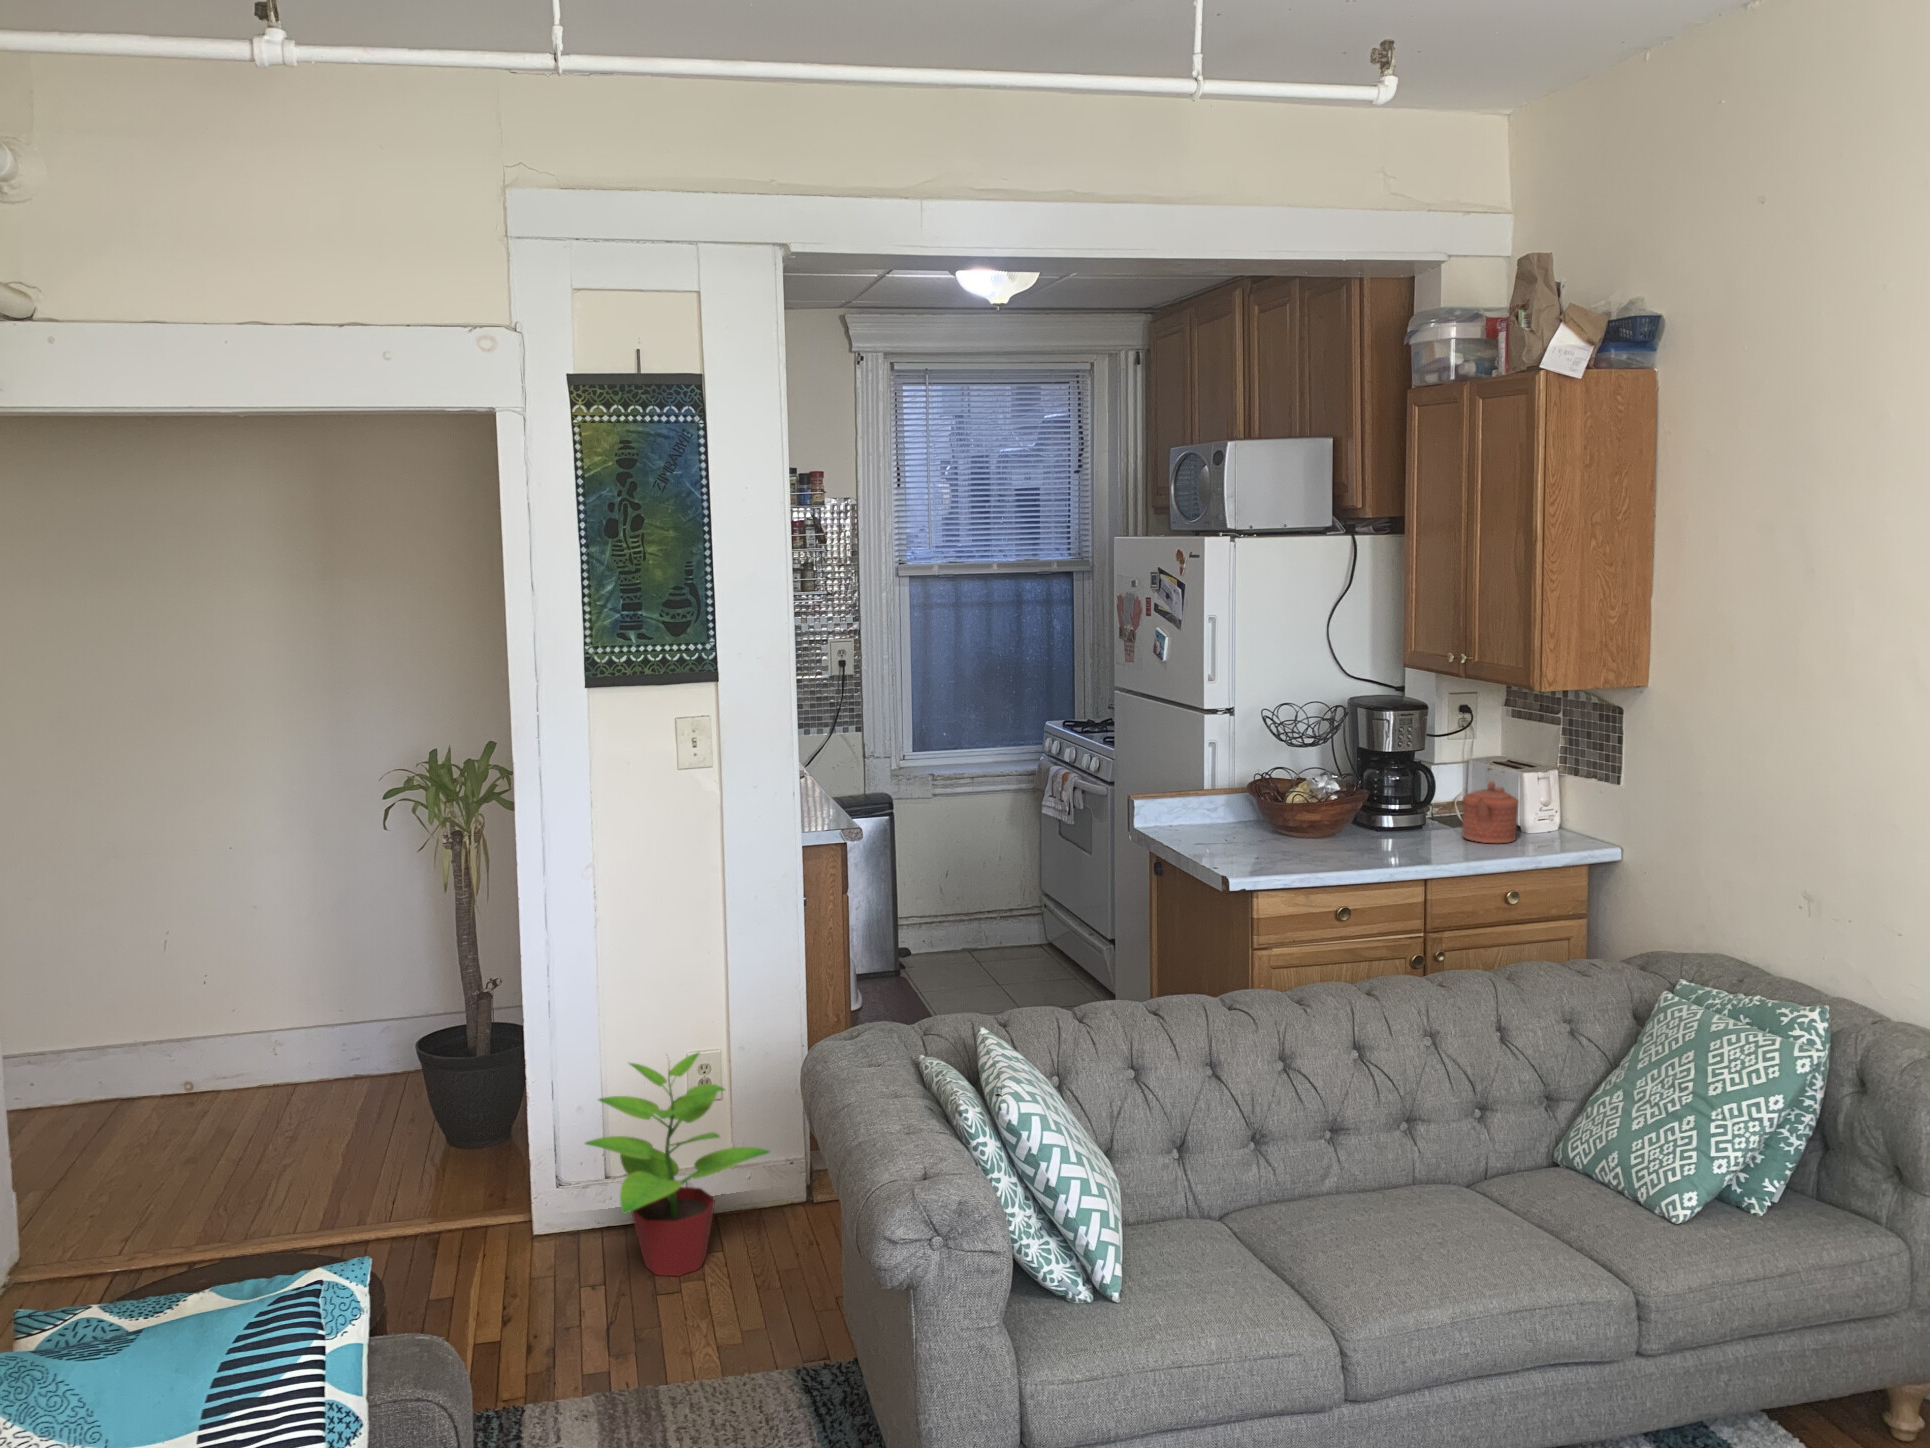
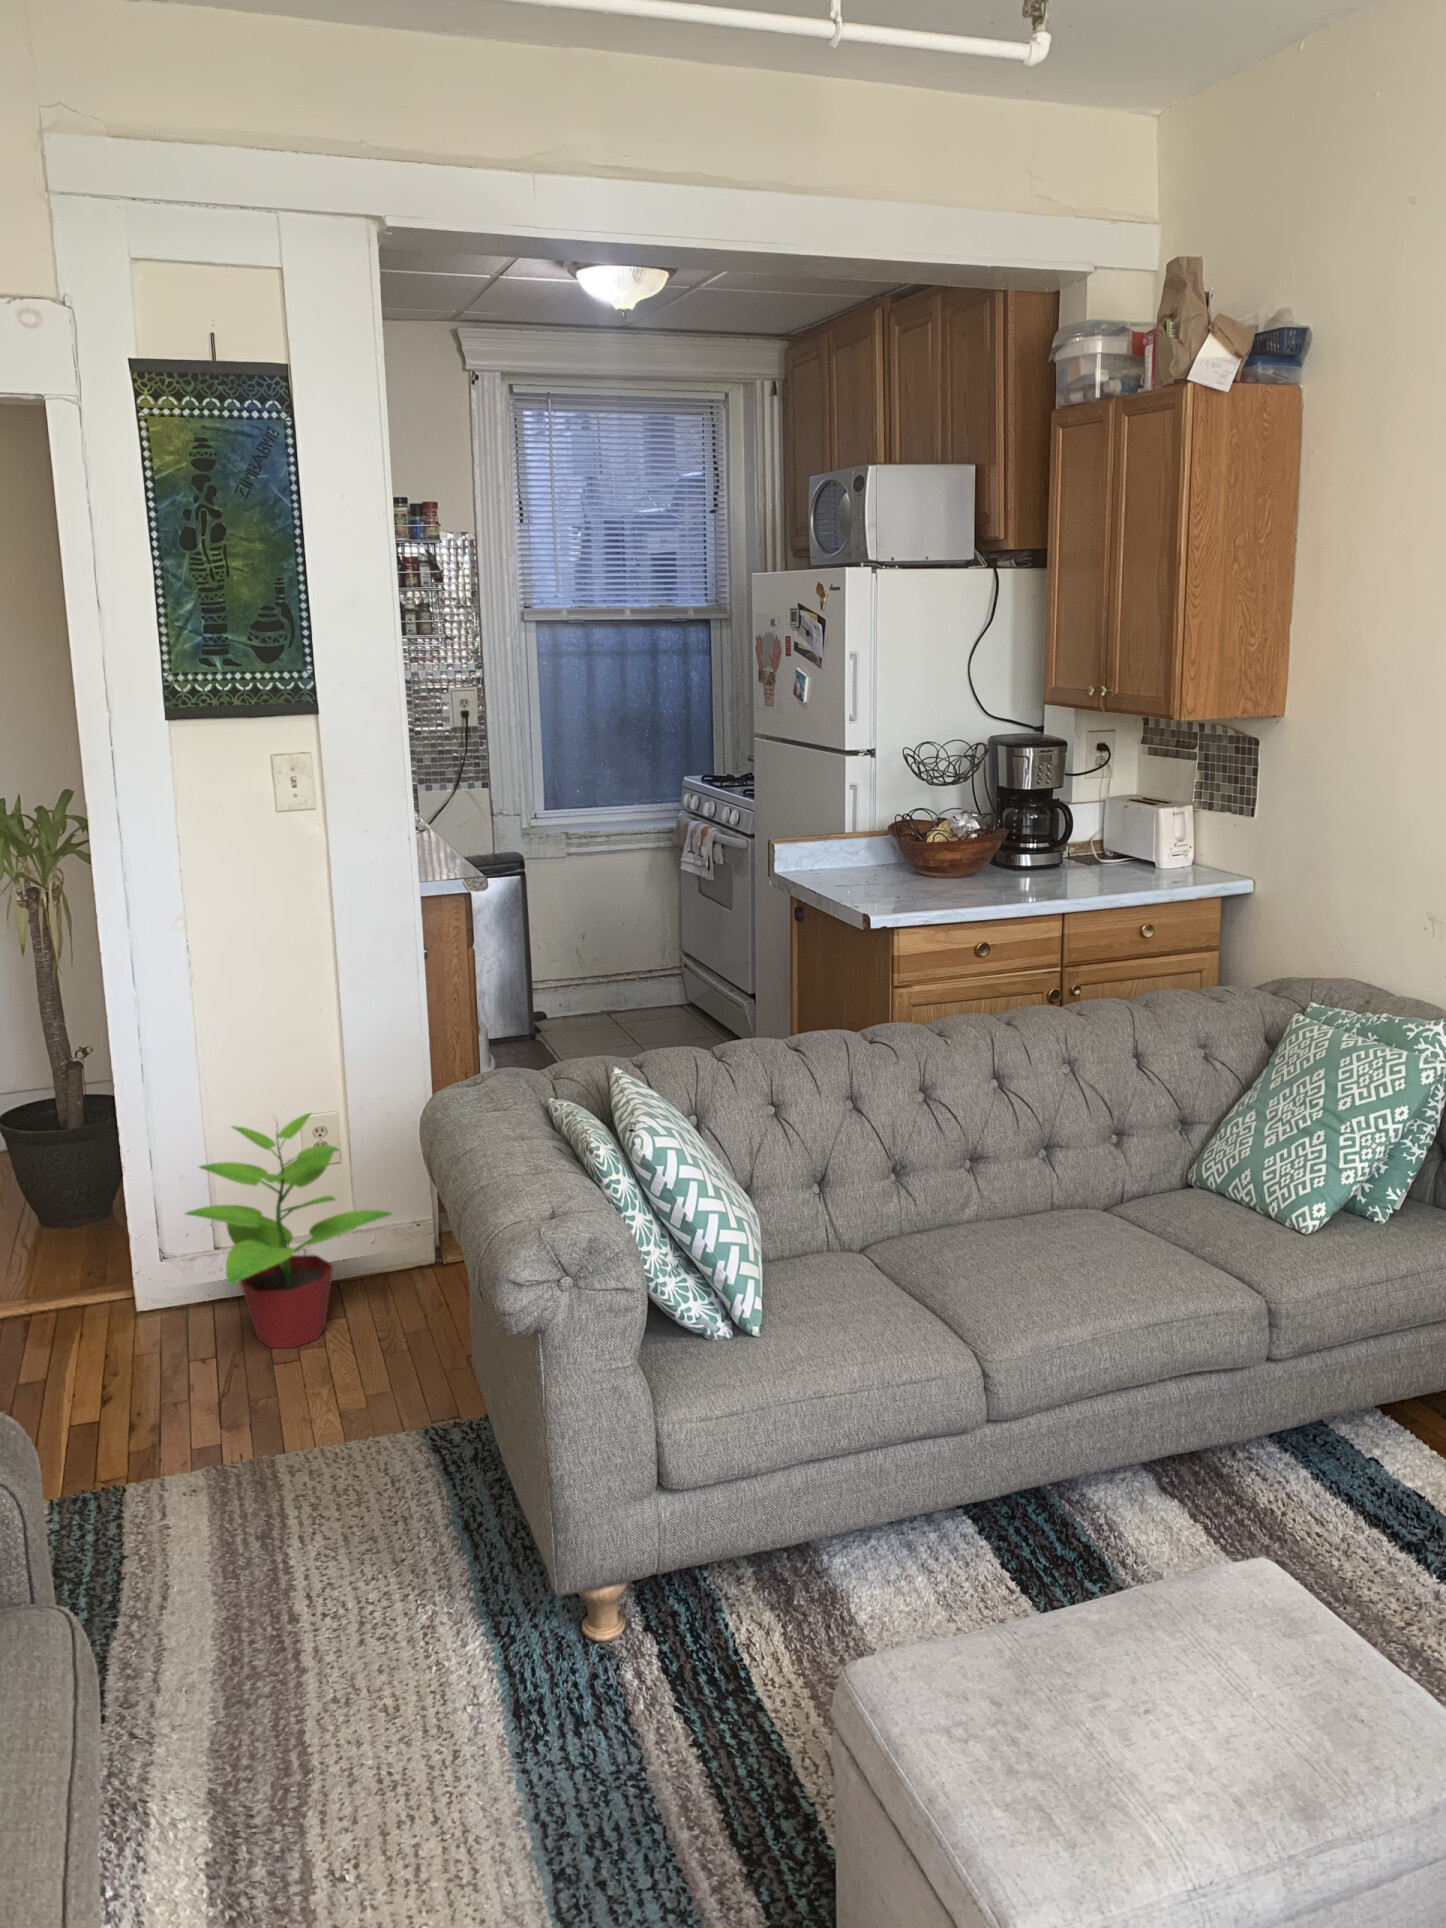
teapot: present [1462,781,1518,843] -> none [1101,816,1156,879]

